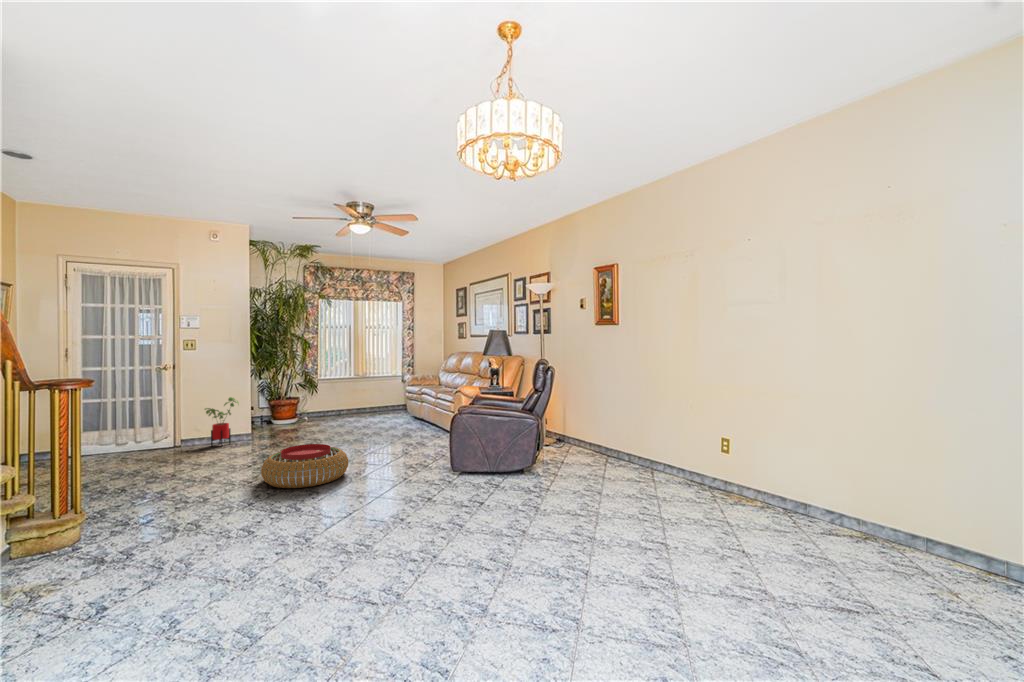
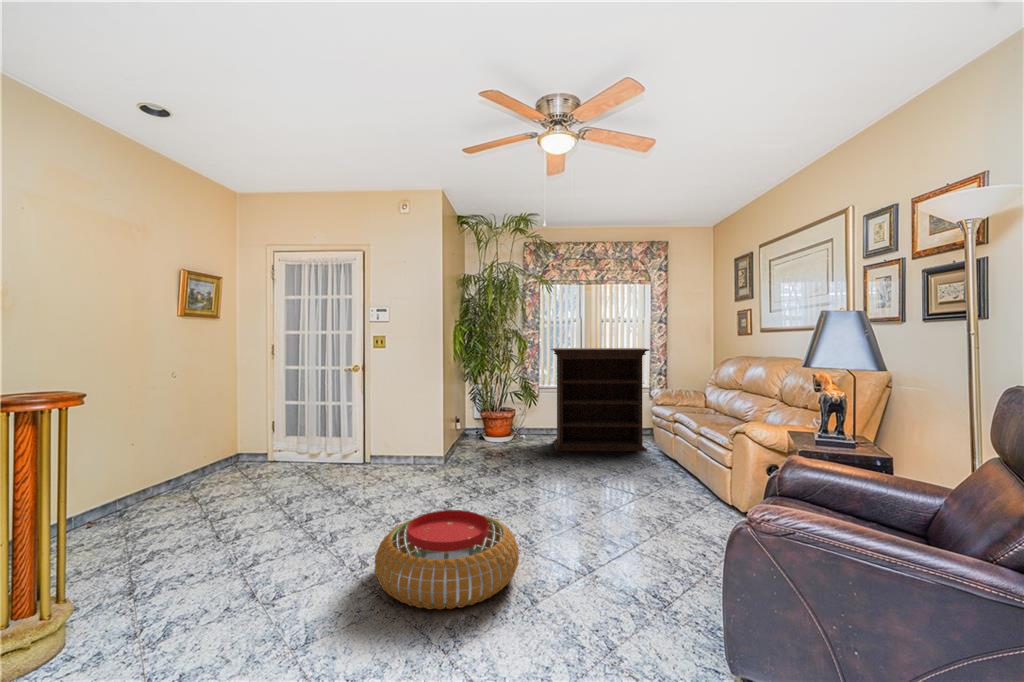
bookshelf: none [330,348,404,424] -> present [551,348,649,451]
house plant: present [205,397,239,446] -> none [390,408,429,472]

